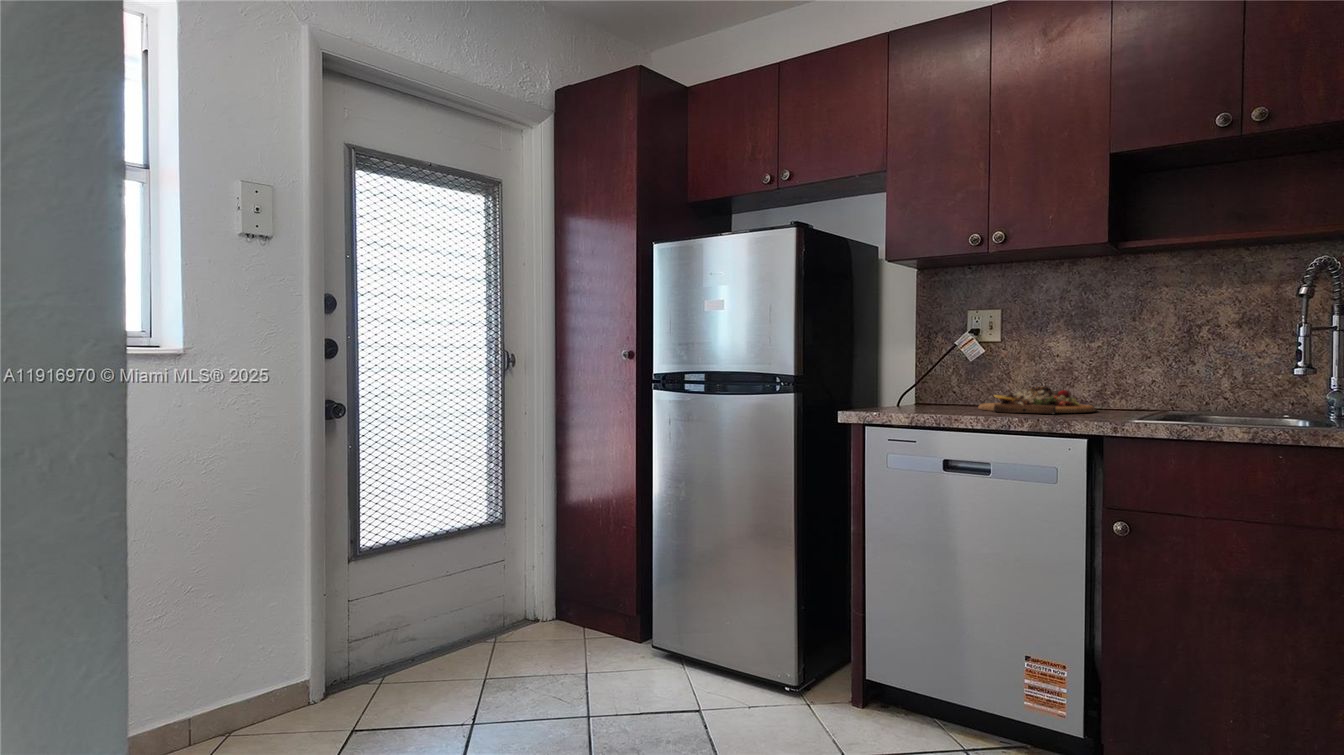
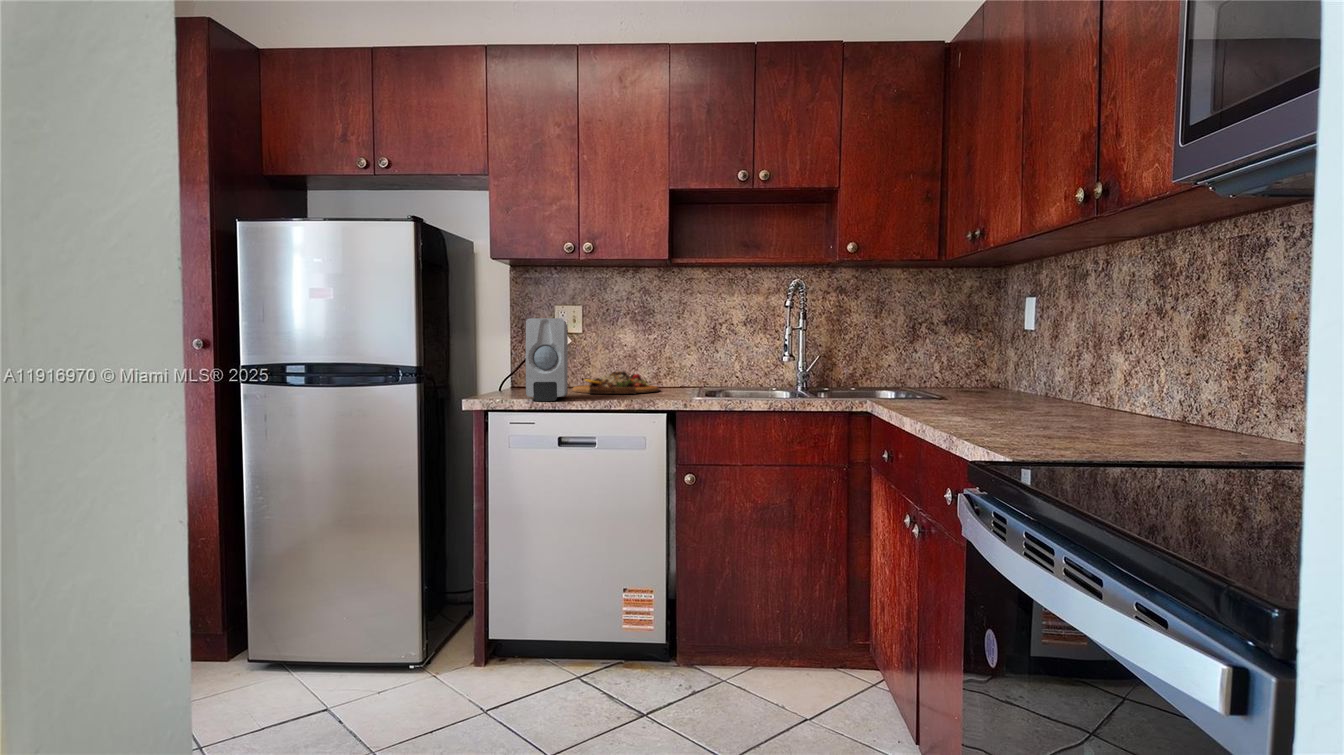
soap dispenser: none [904,321,962,417] -> present [526,318,568,401]

